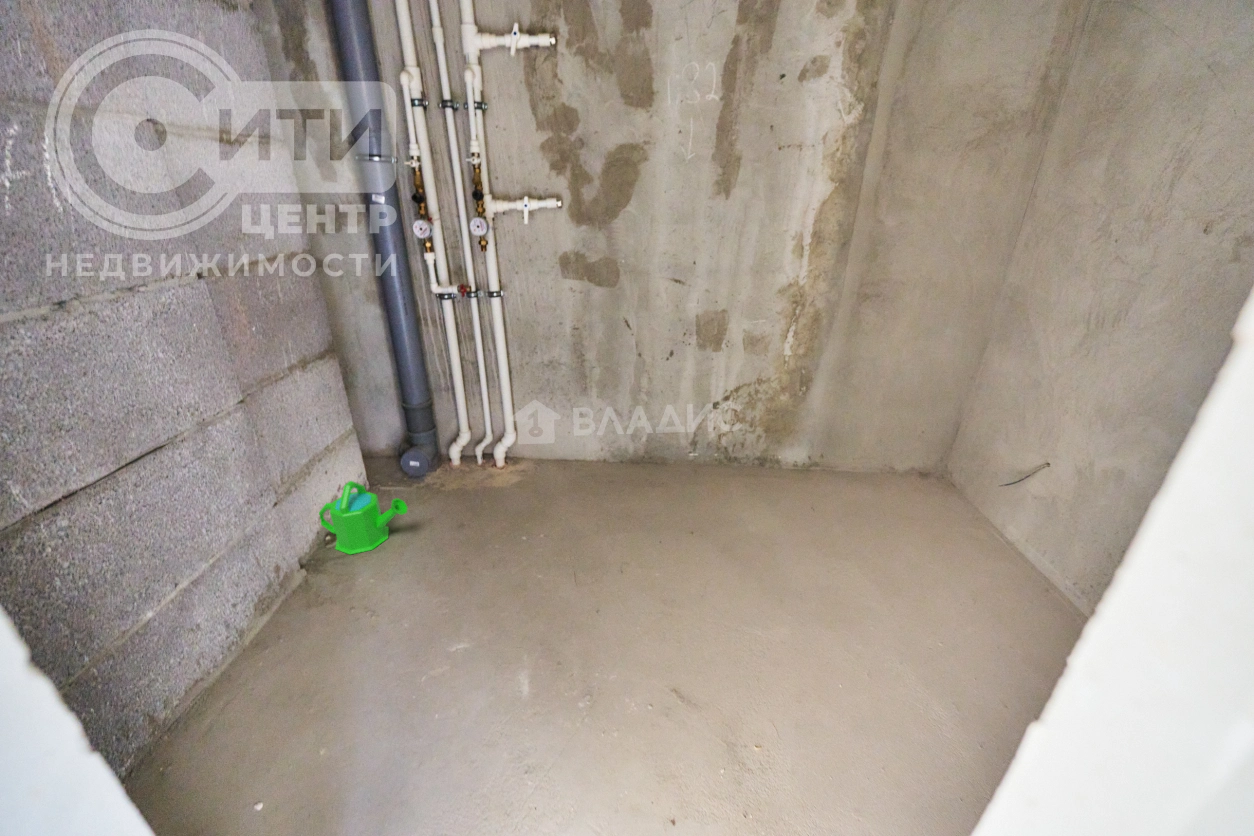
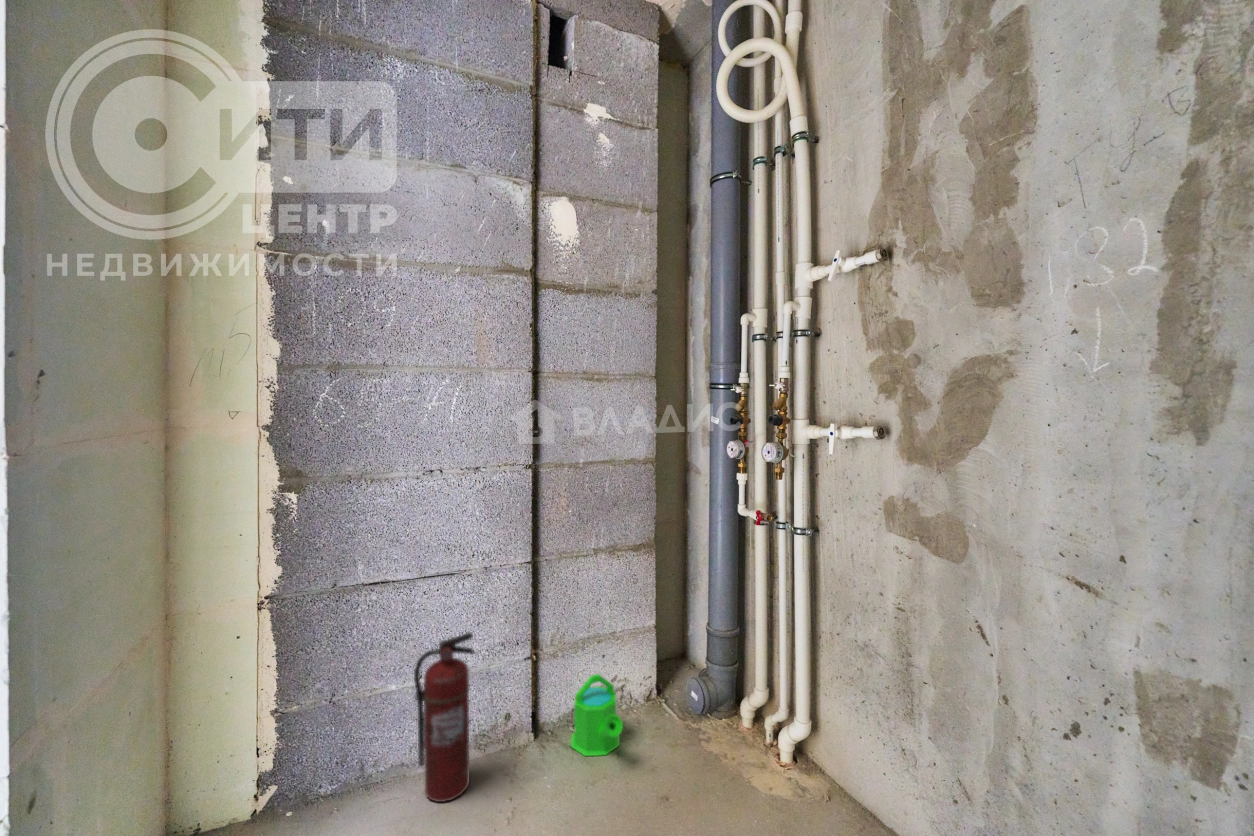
fire extinguisher: none [202,493,306,674] -> present [414,632,475,802]

